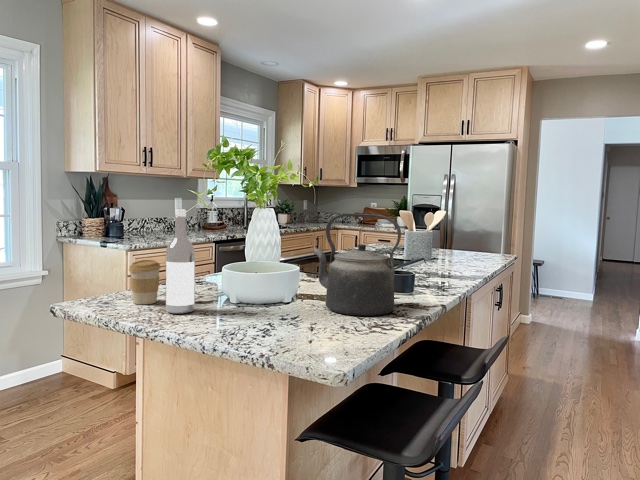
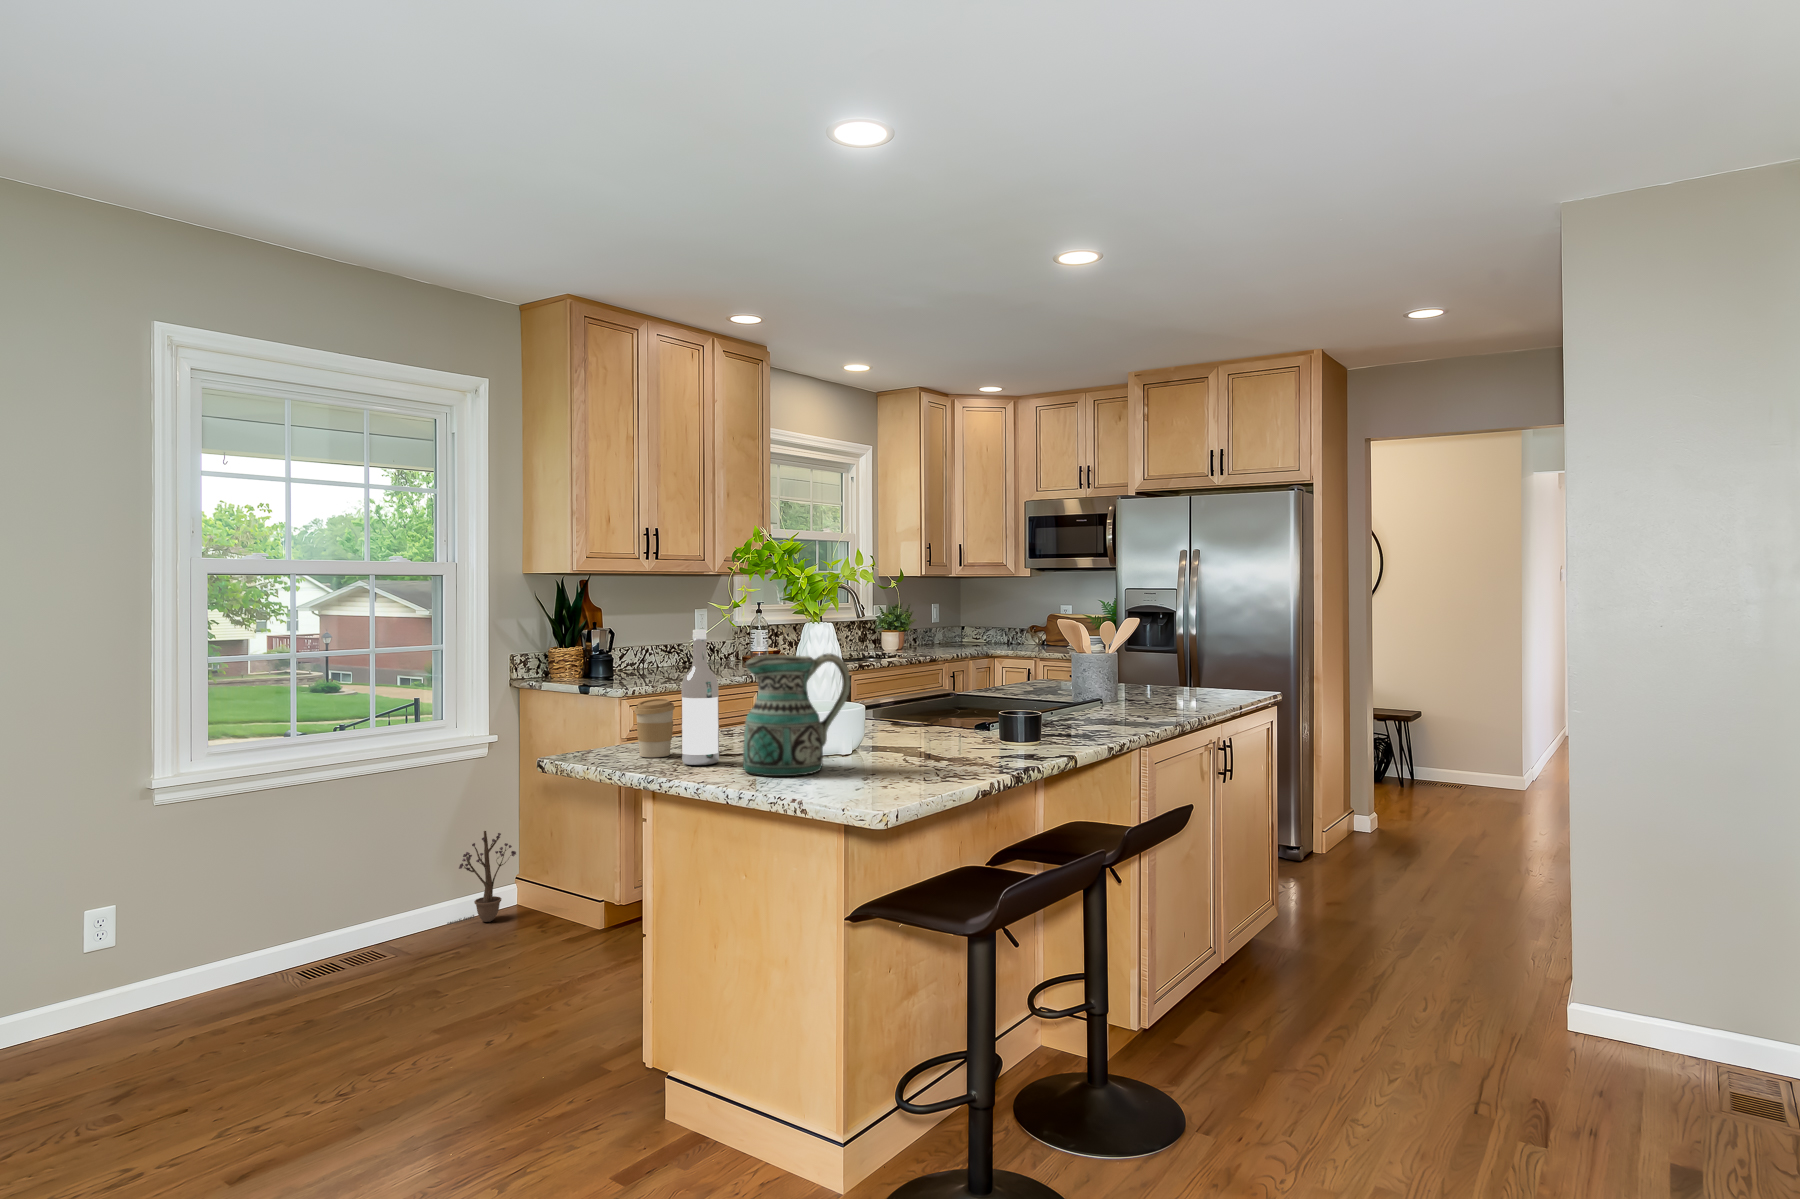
kettle: present [314,214,401,316] -> none [880,628,993,766]
ceramic pitcher: none [215,230,298,327] -> present [743,653,850,776]
decorative plant: none [16,329,62,387] -> present [447,831,516,925]

